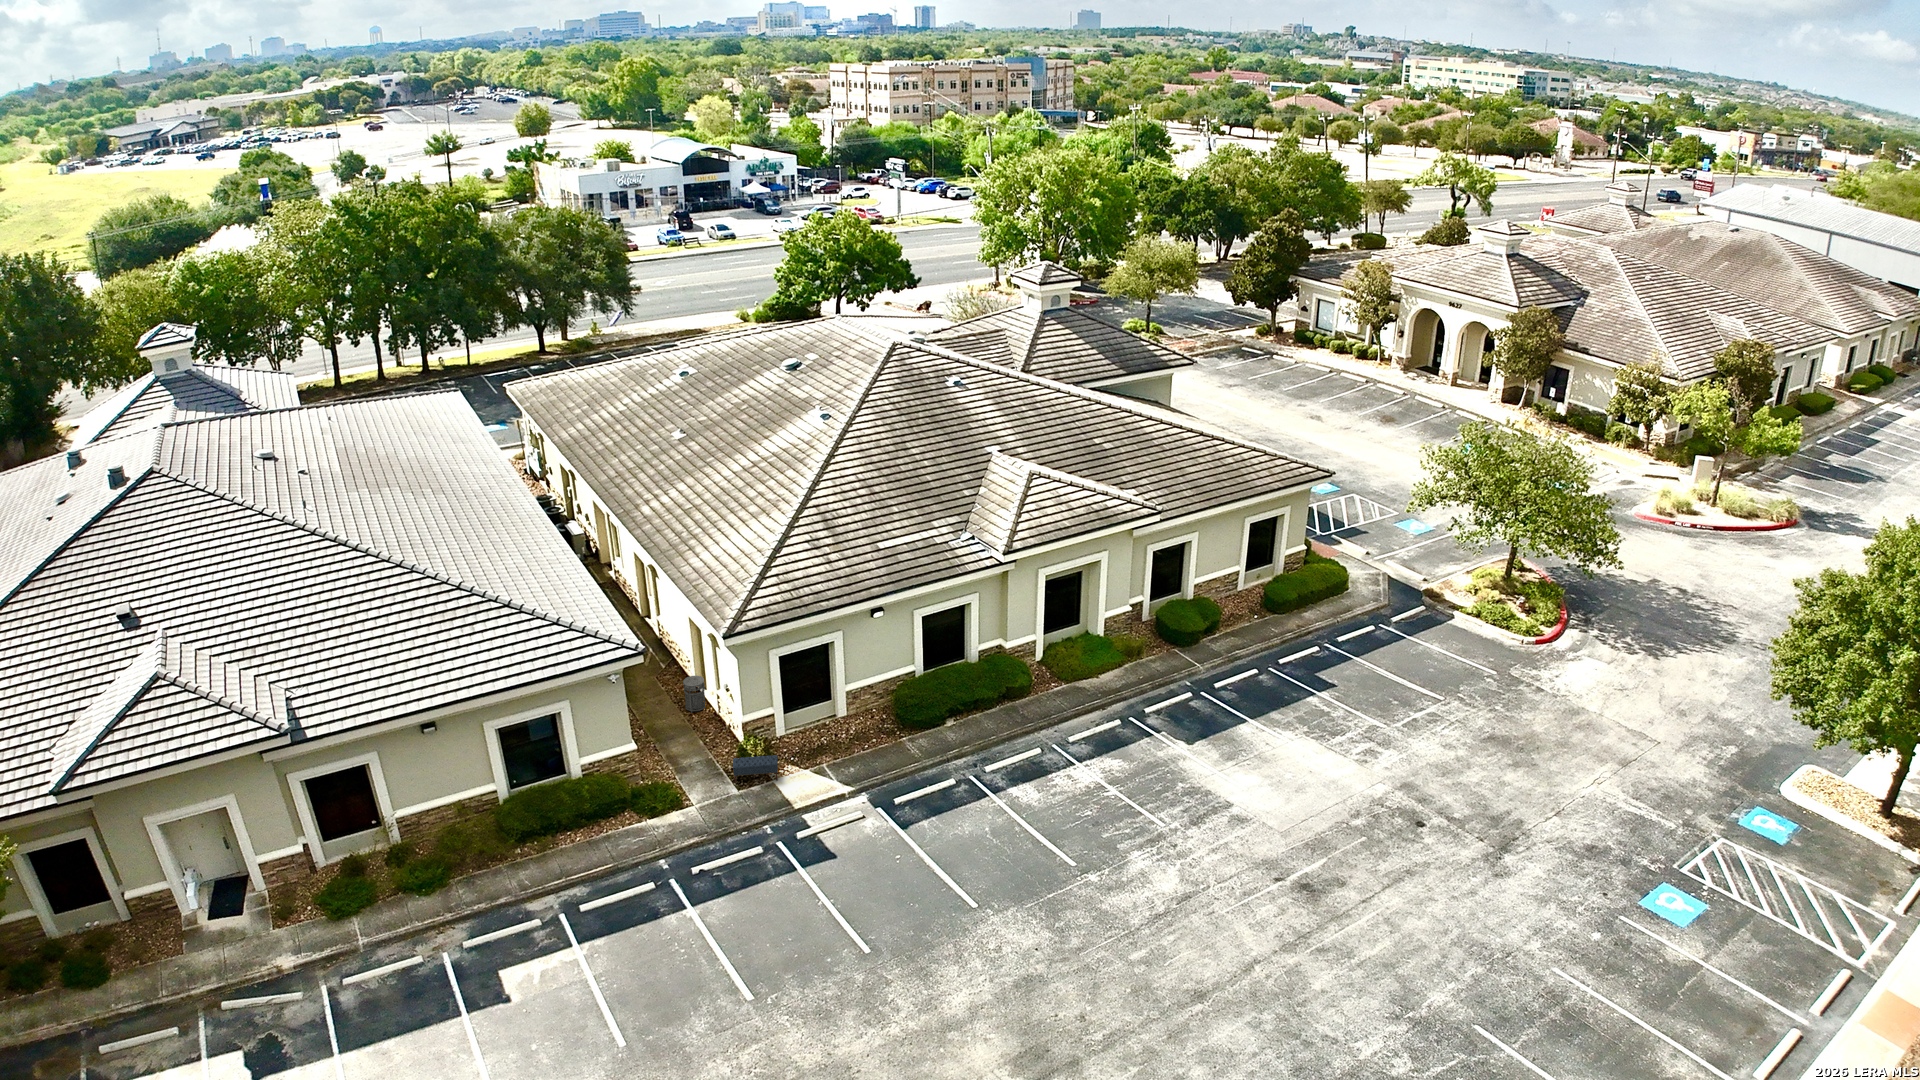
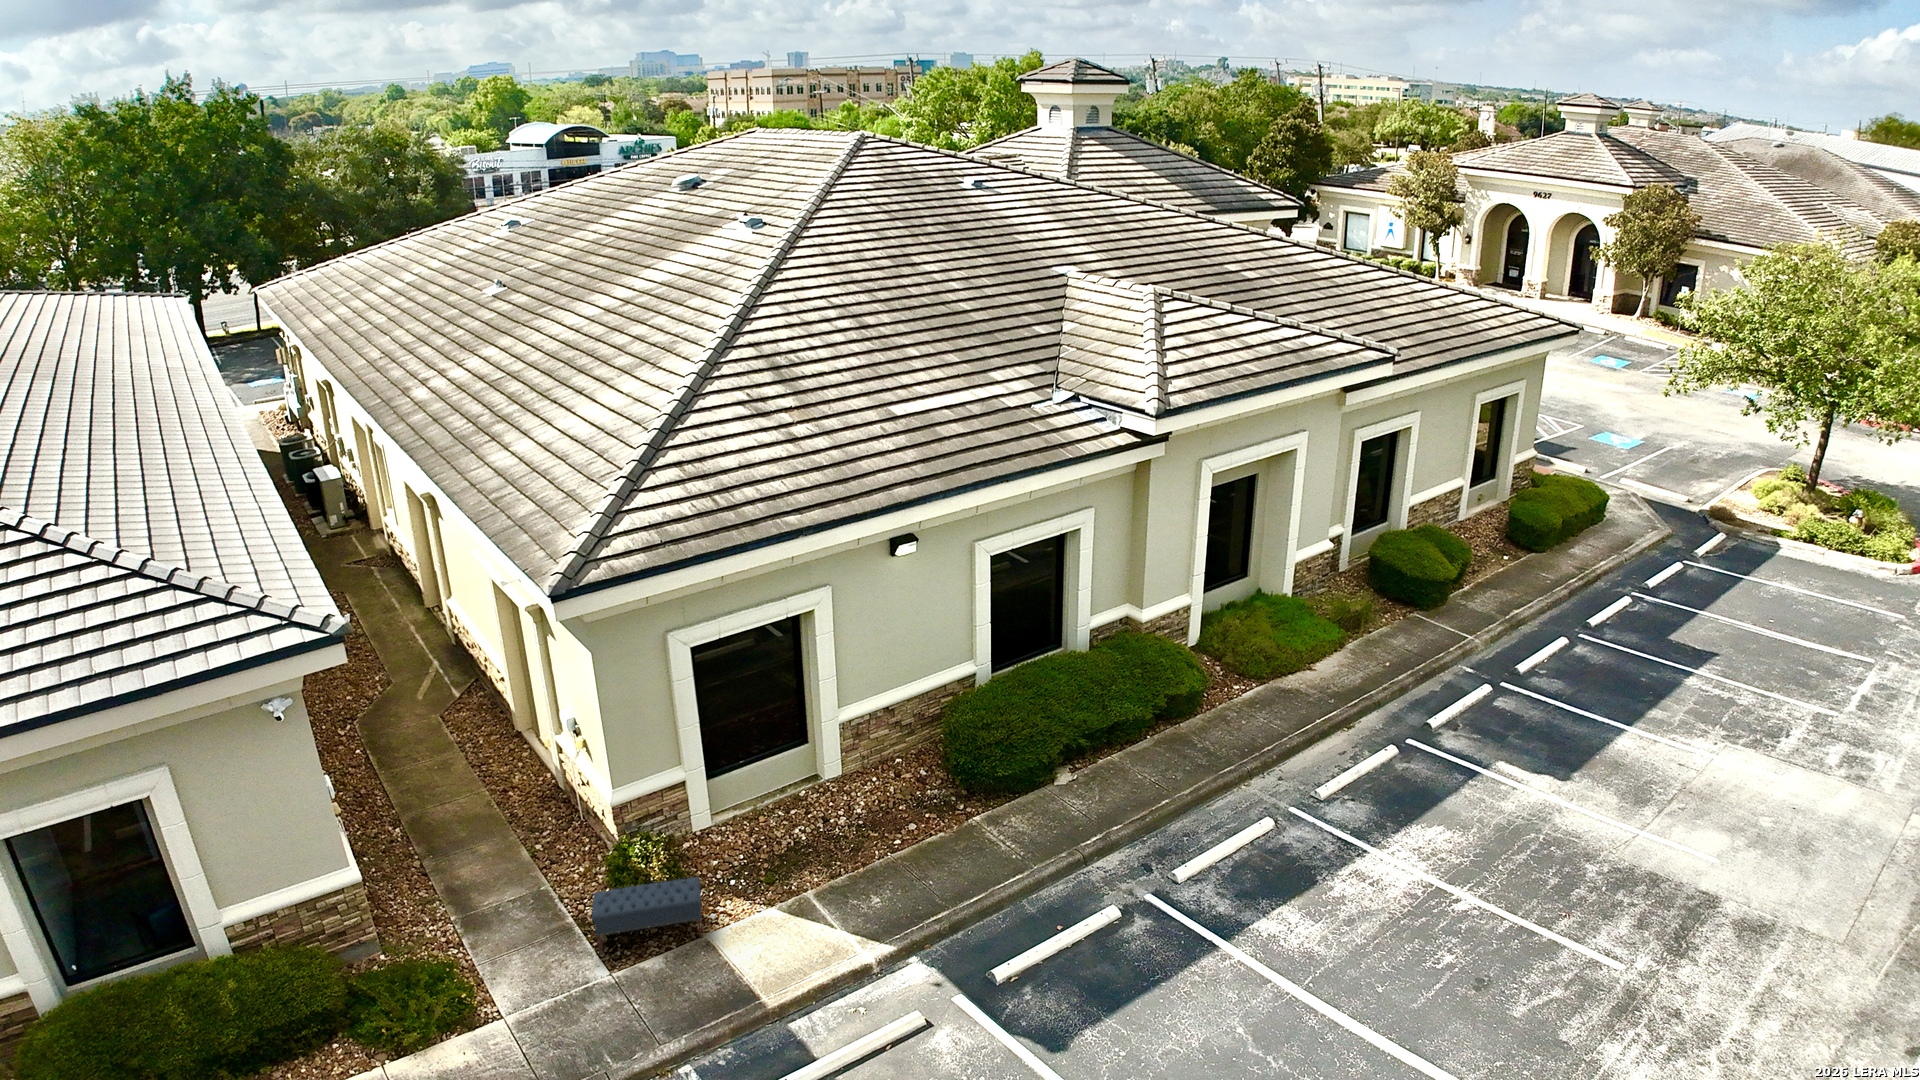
trash can: present [683,676,705,713] -> none [487,707,542,788]

